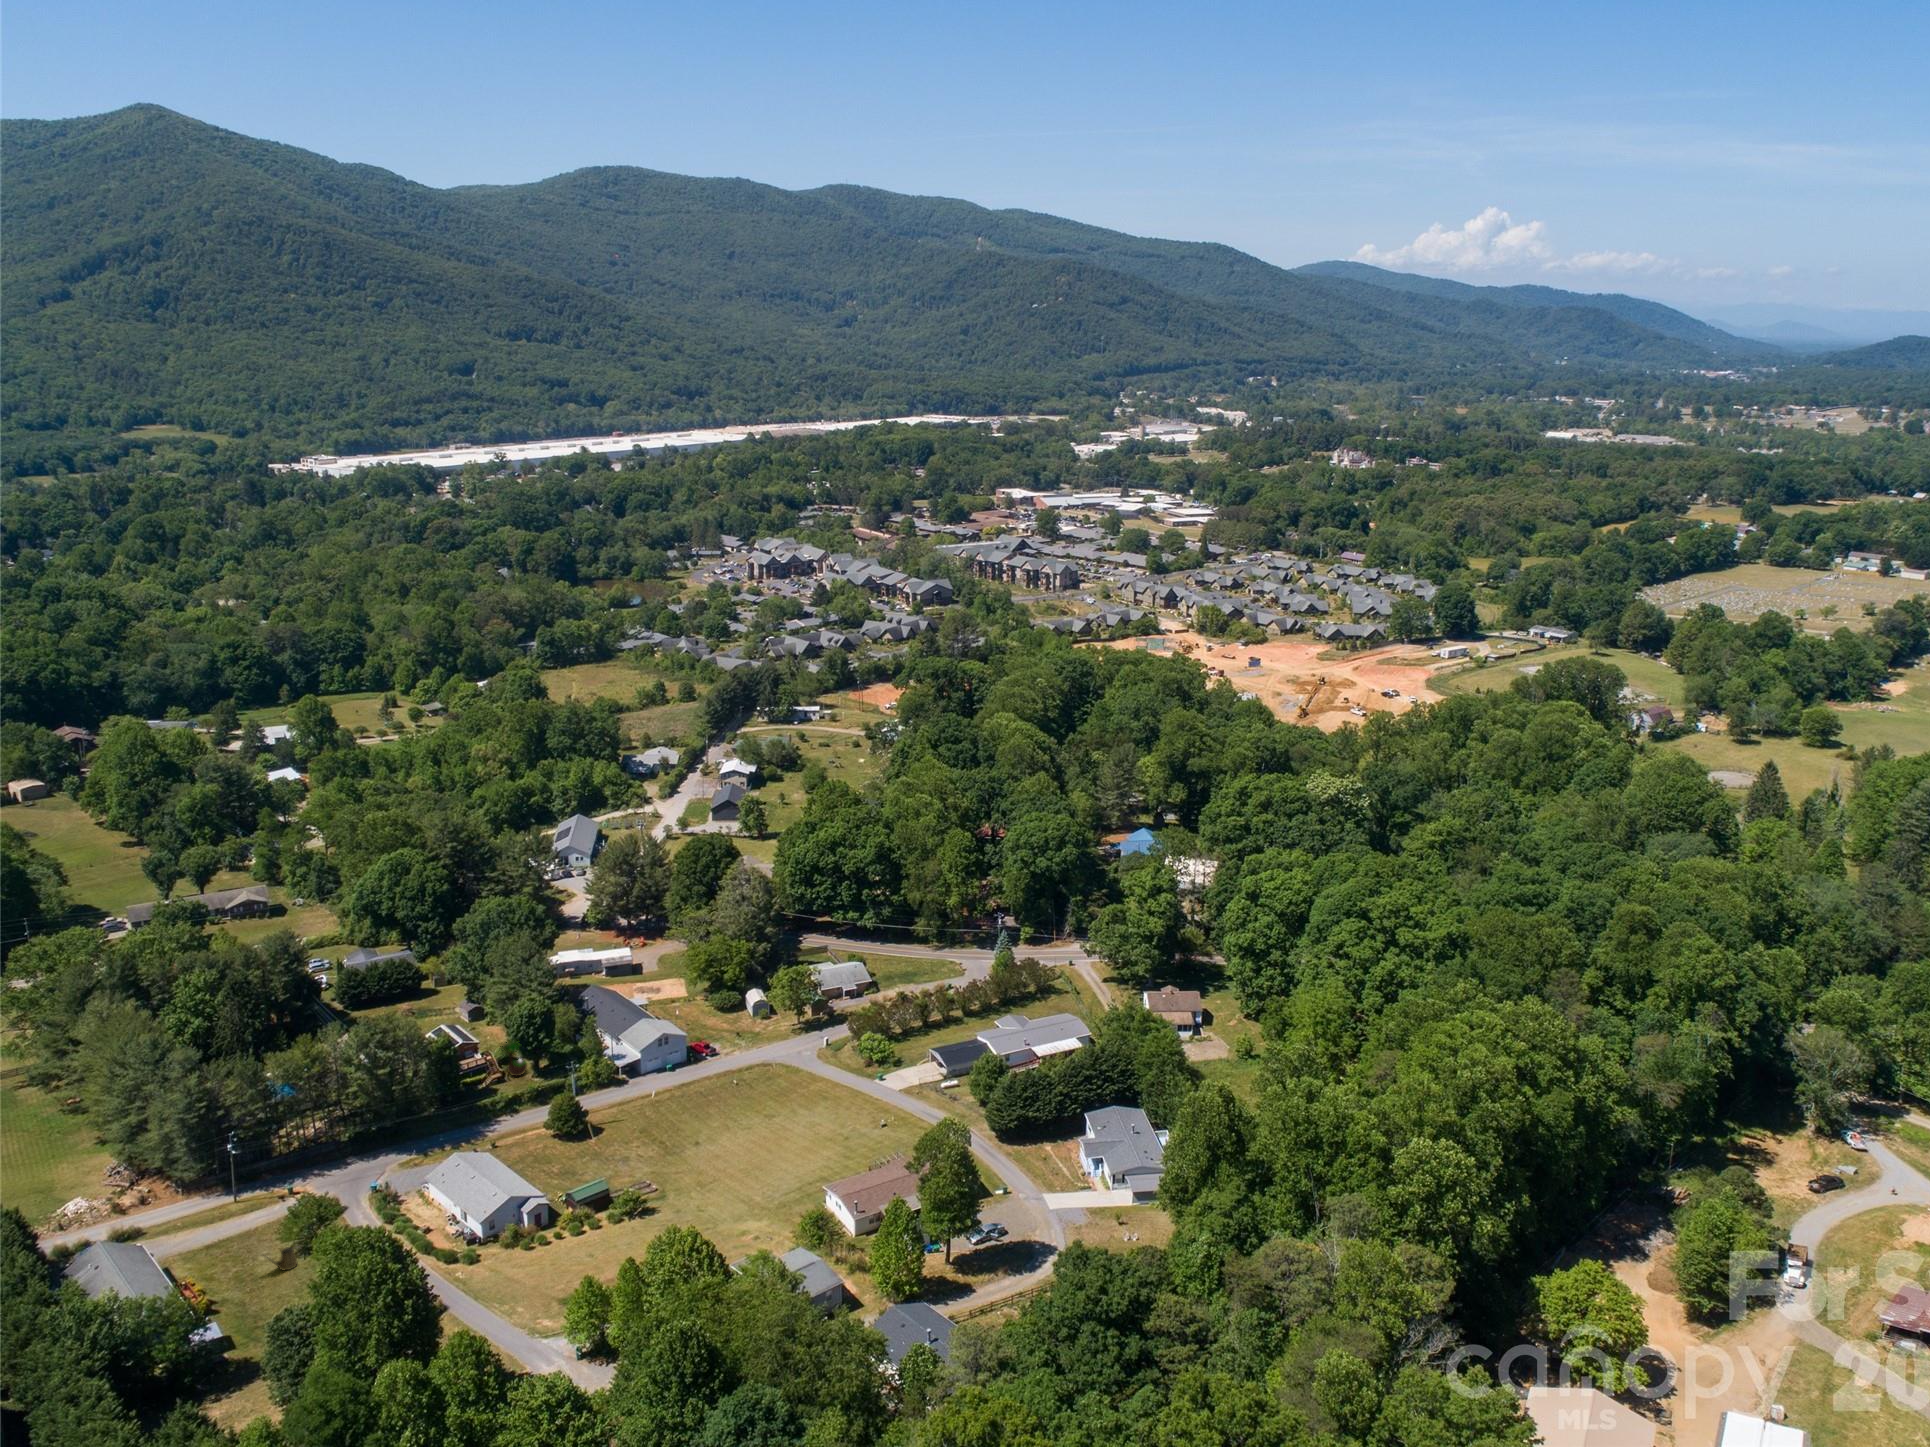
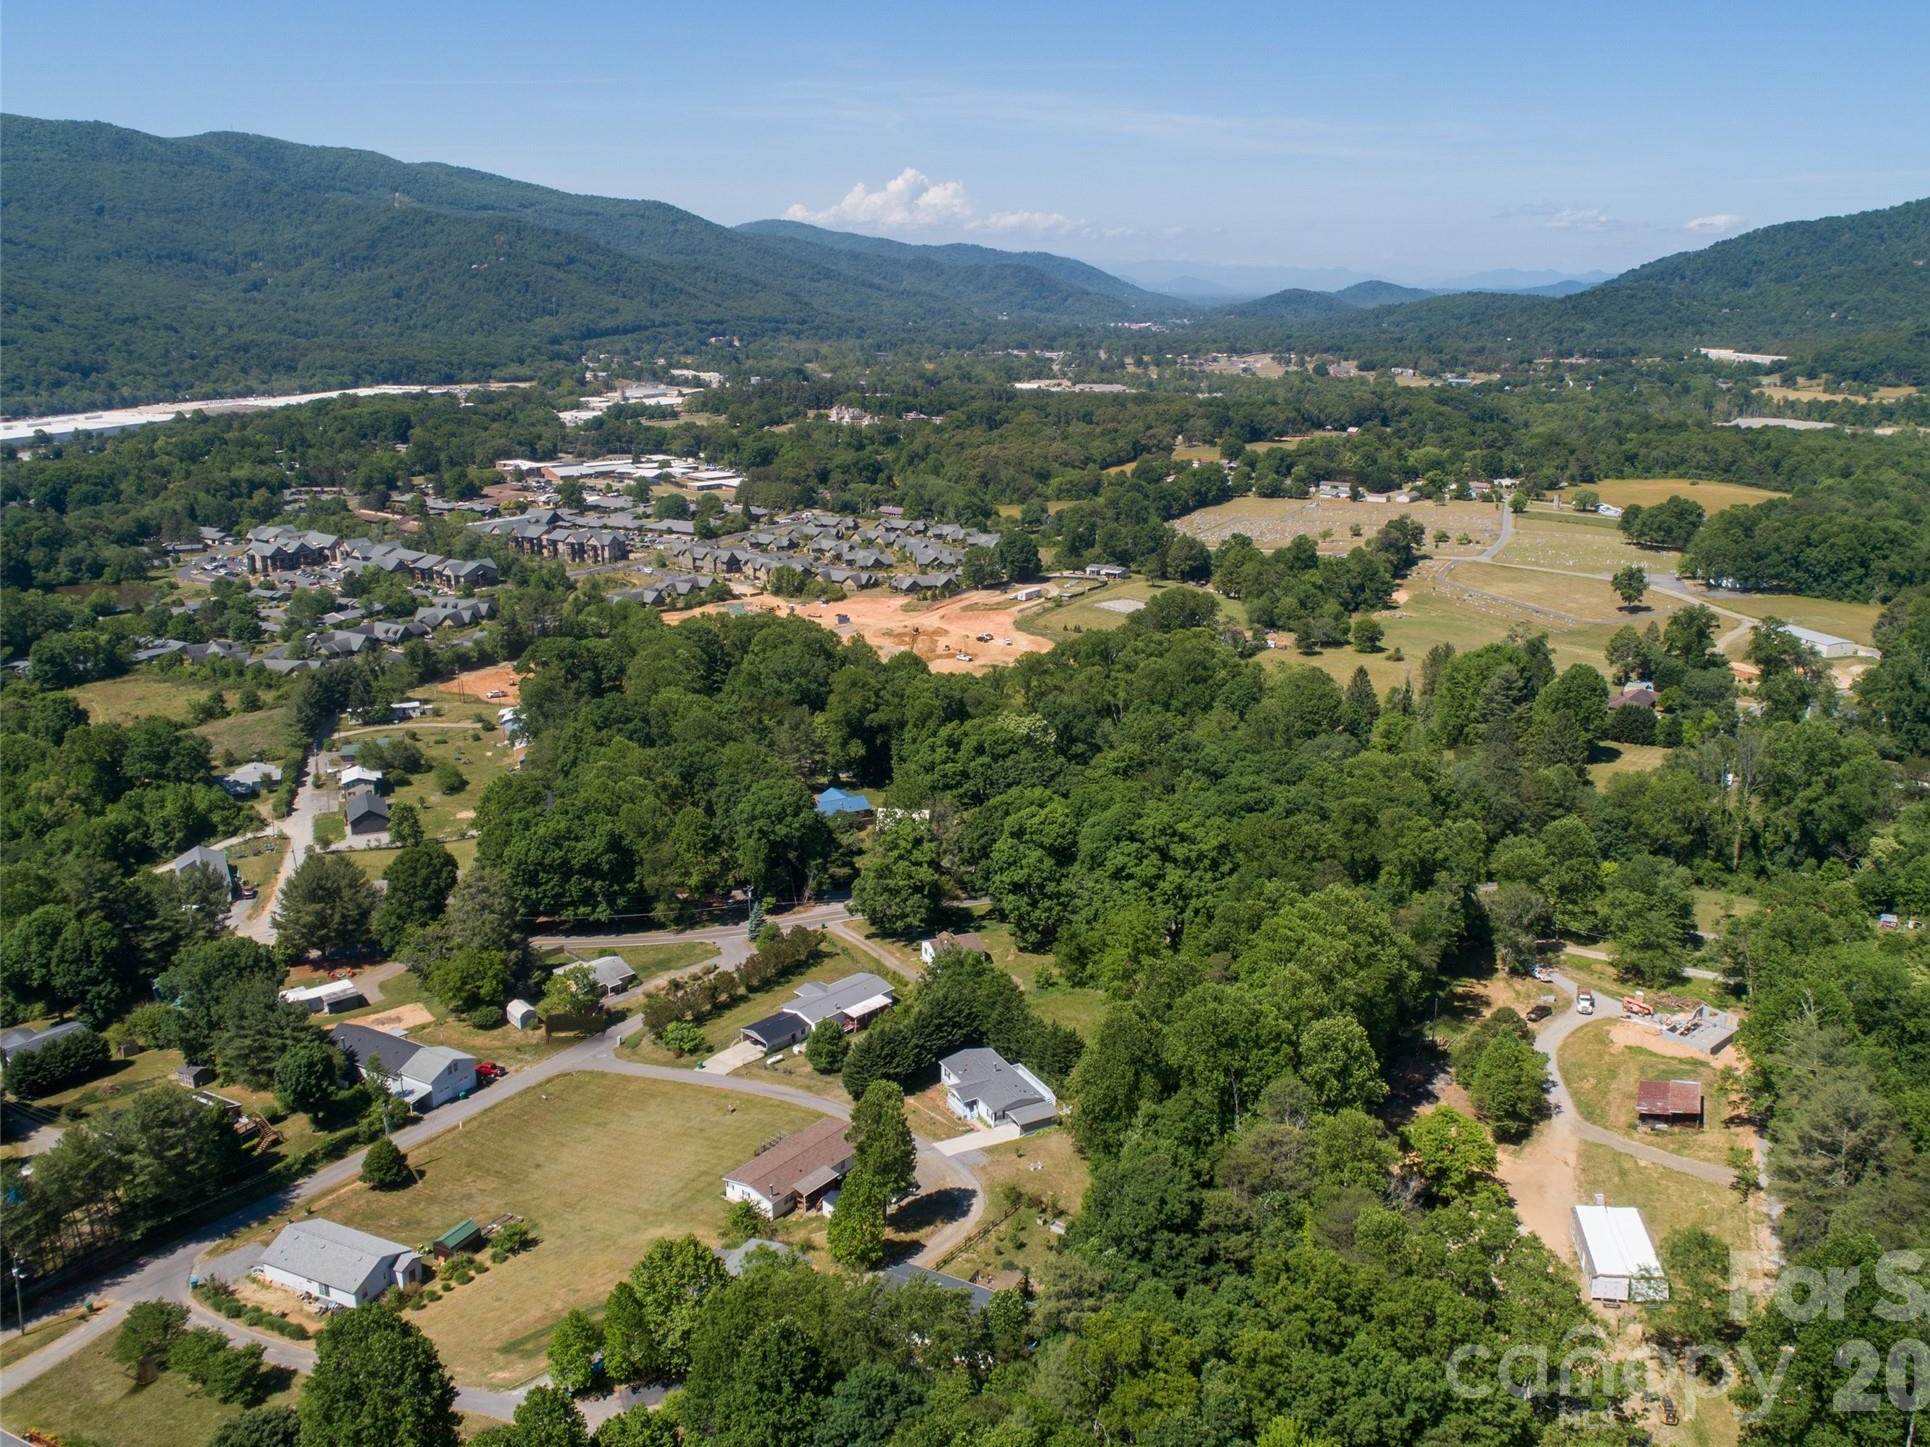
bench: none [761,1004,819,1039] -> present [544,1010,605,1044]
potted tree: present [499,1040,527,1076] -> none [263,1093,301,1138]

